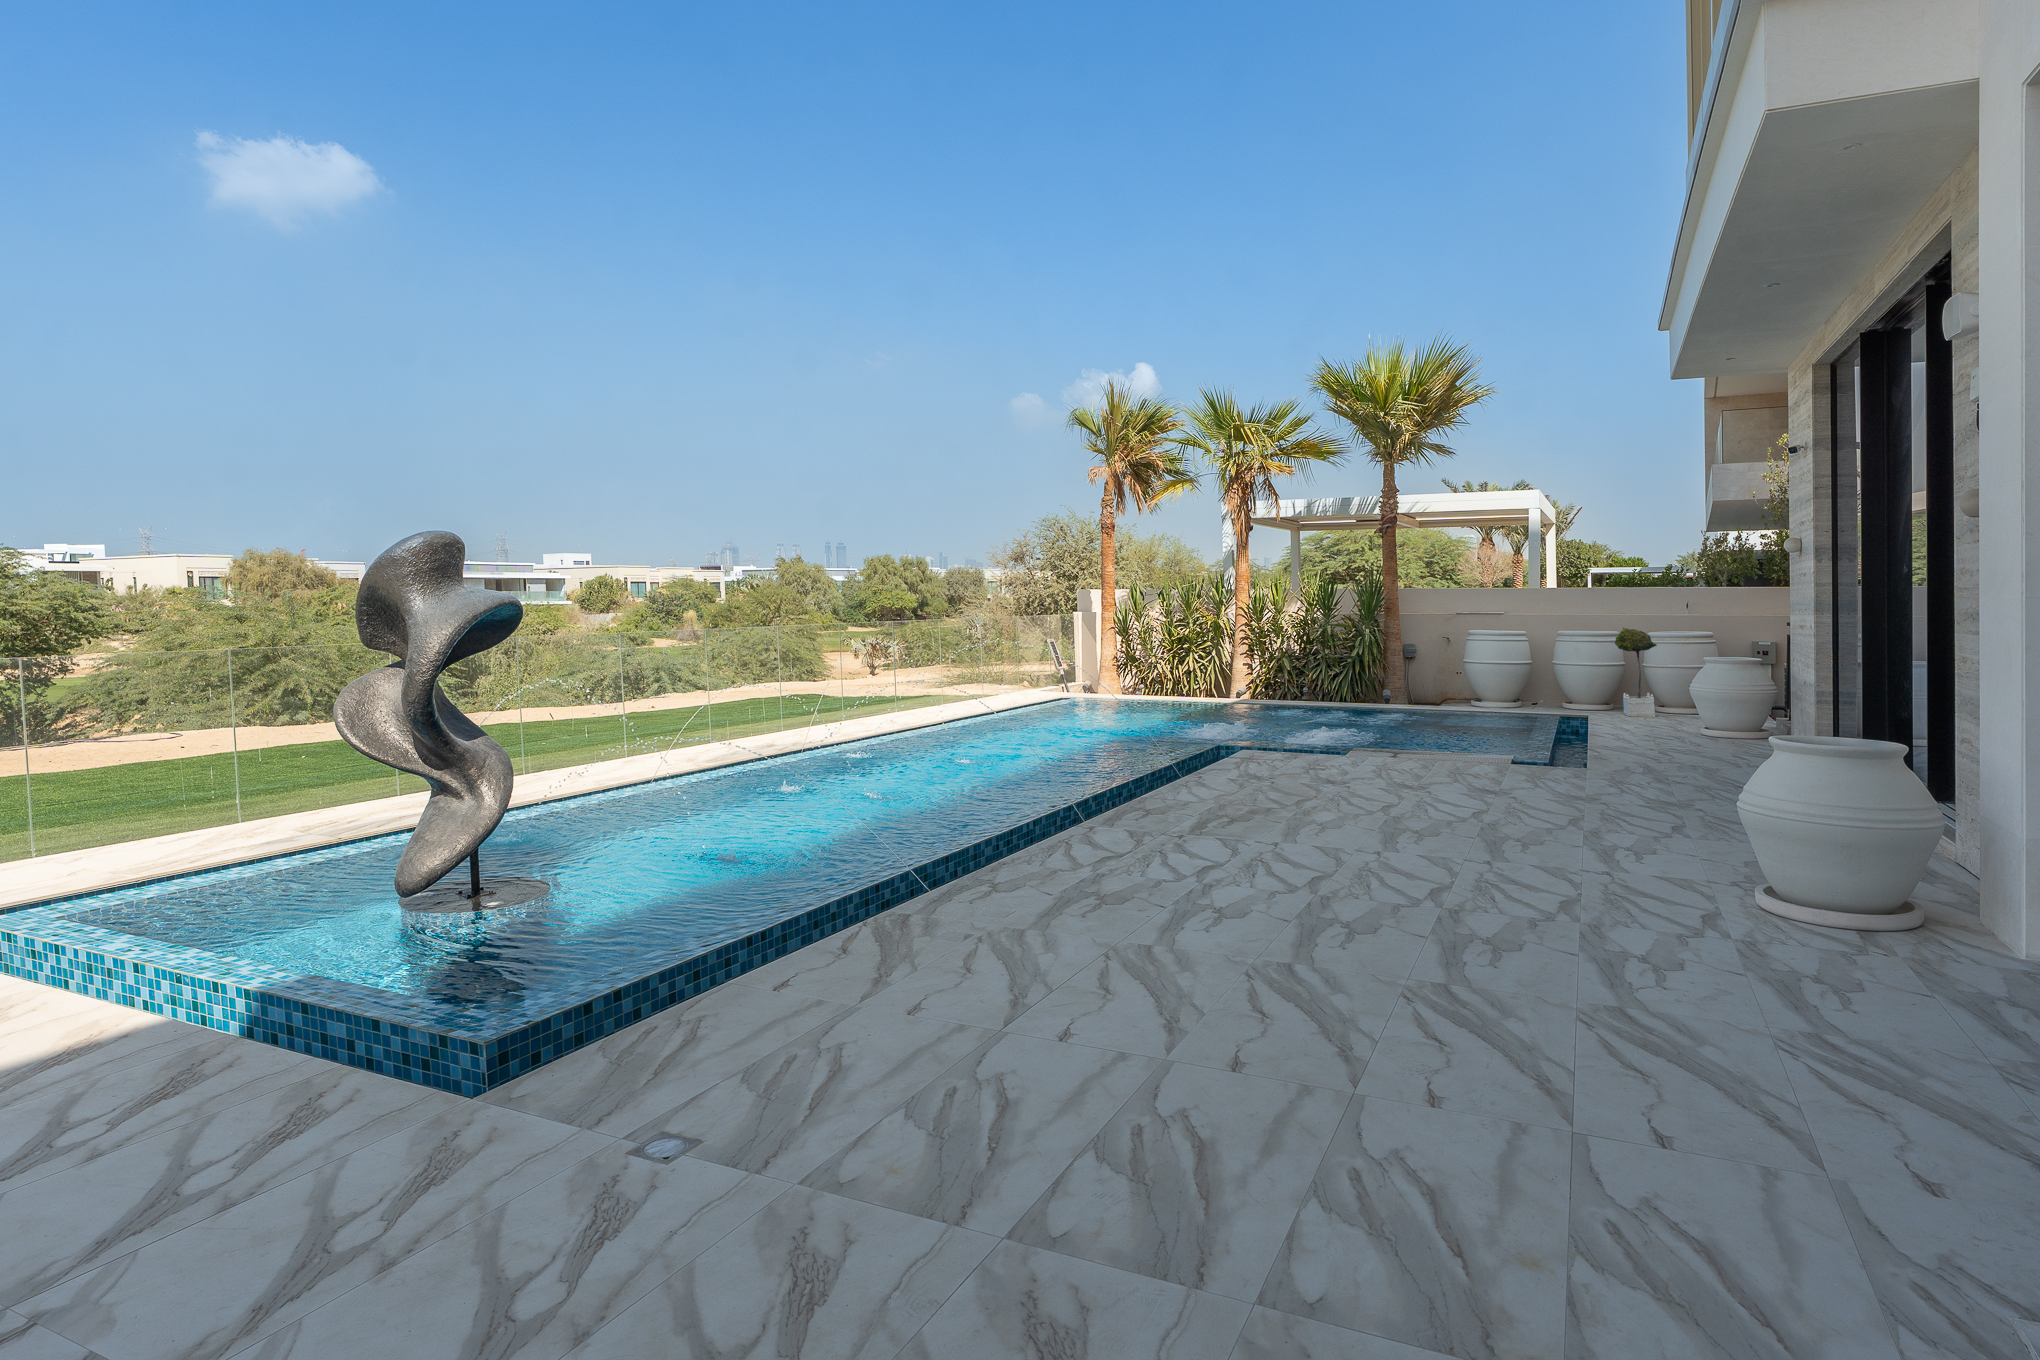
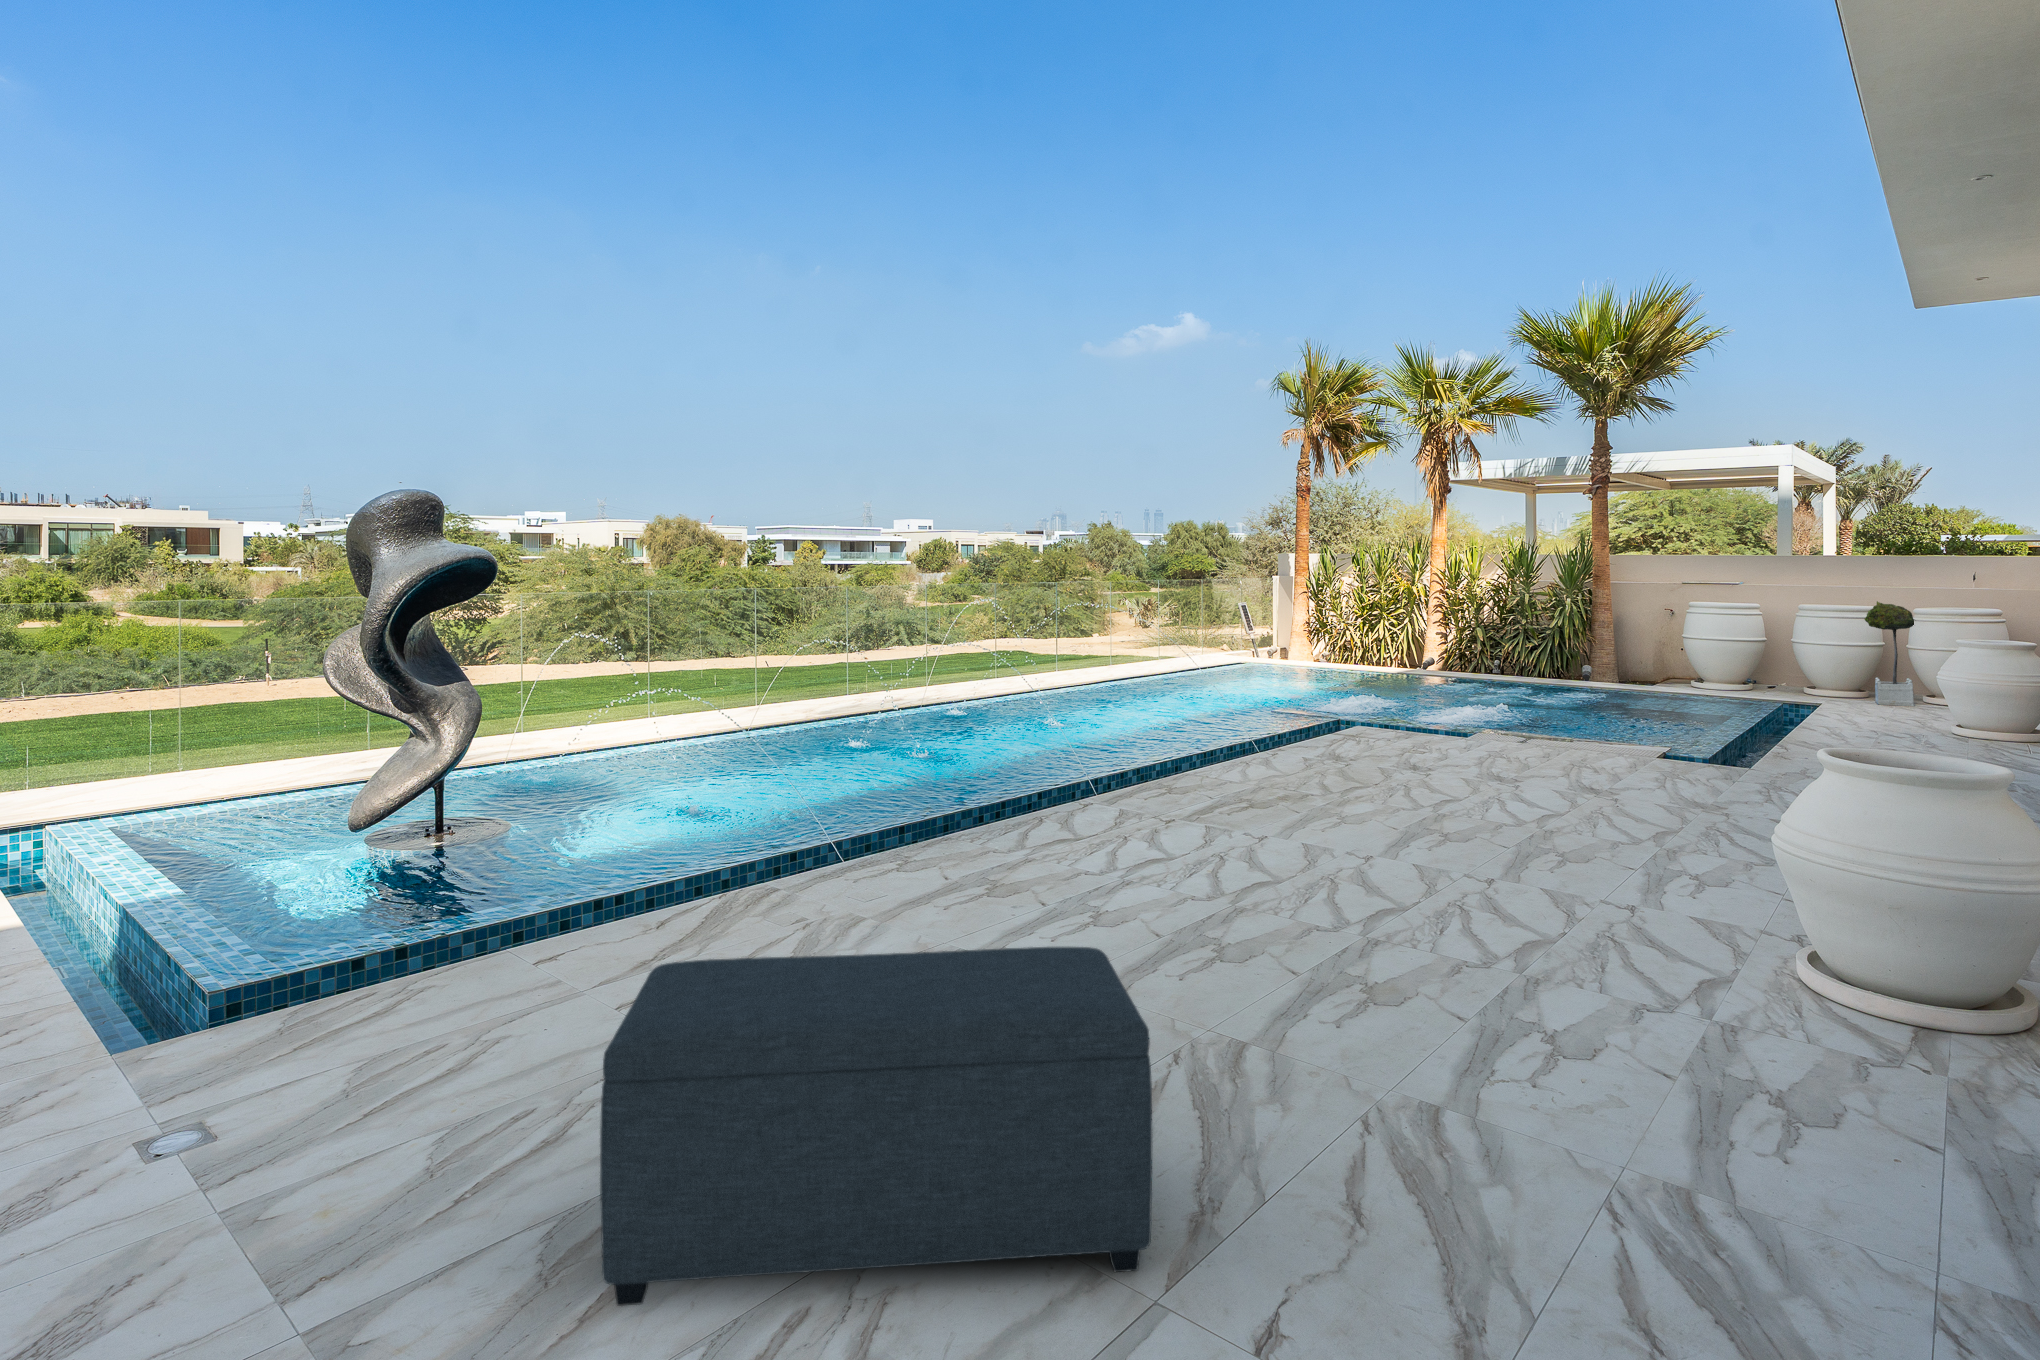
ottoman: none [1097,930,1571,1265] -> present [600,947,1152,1306]

